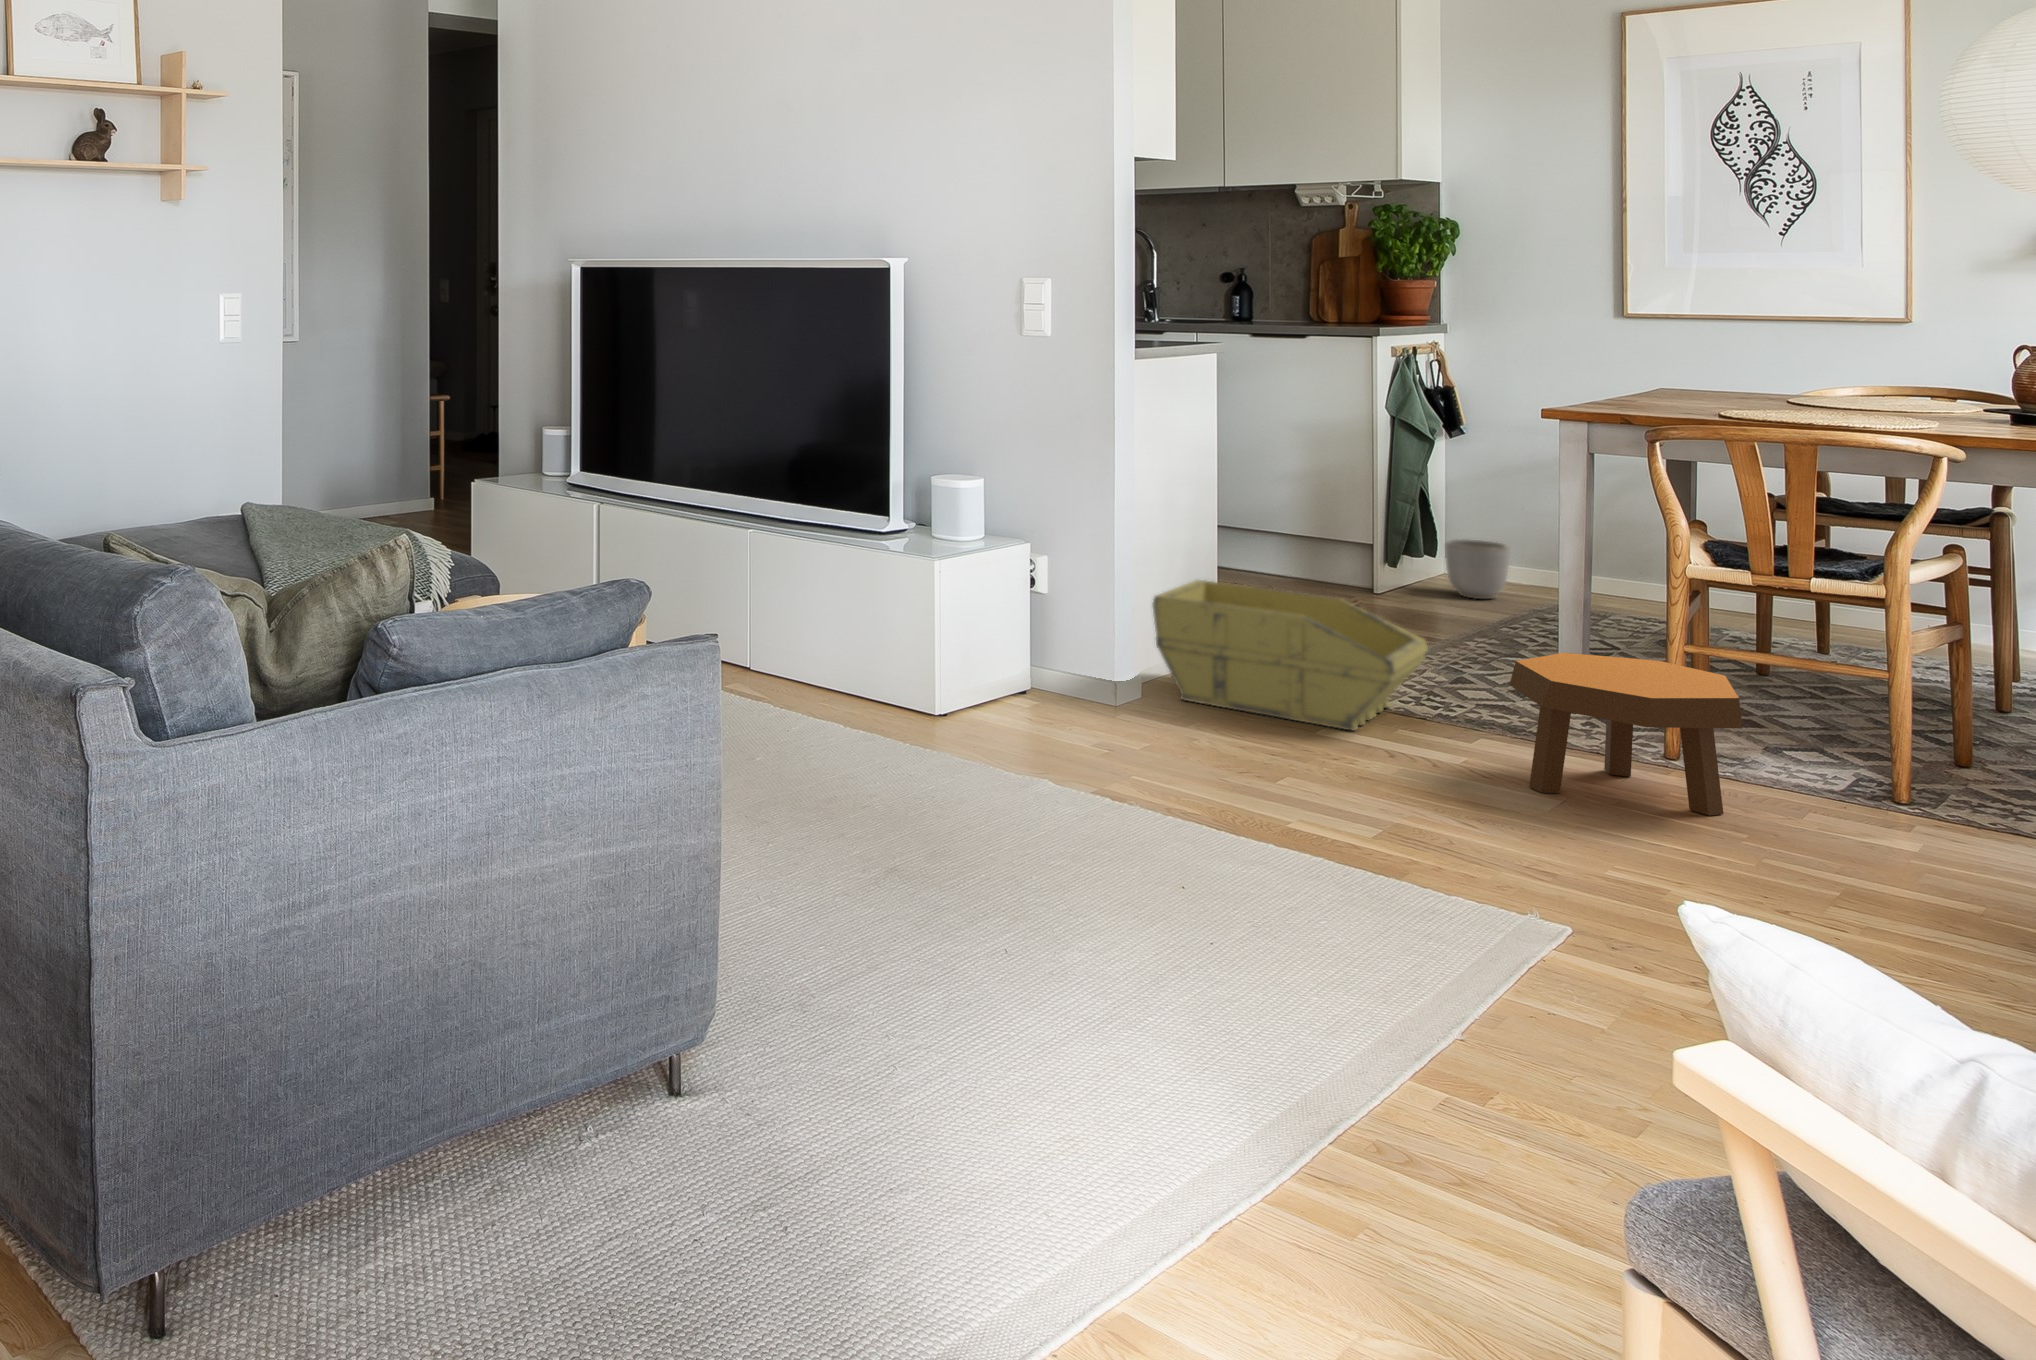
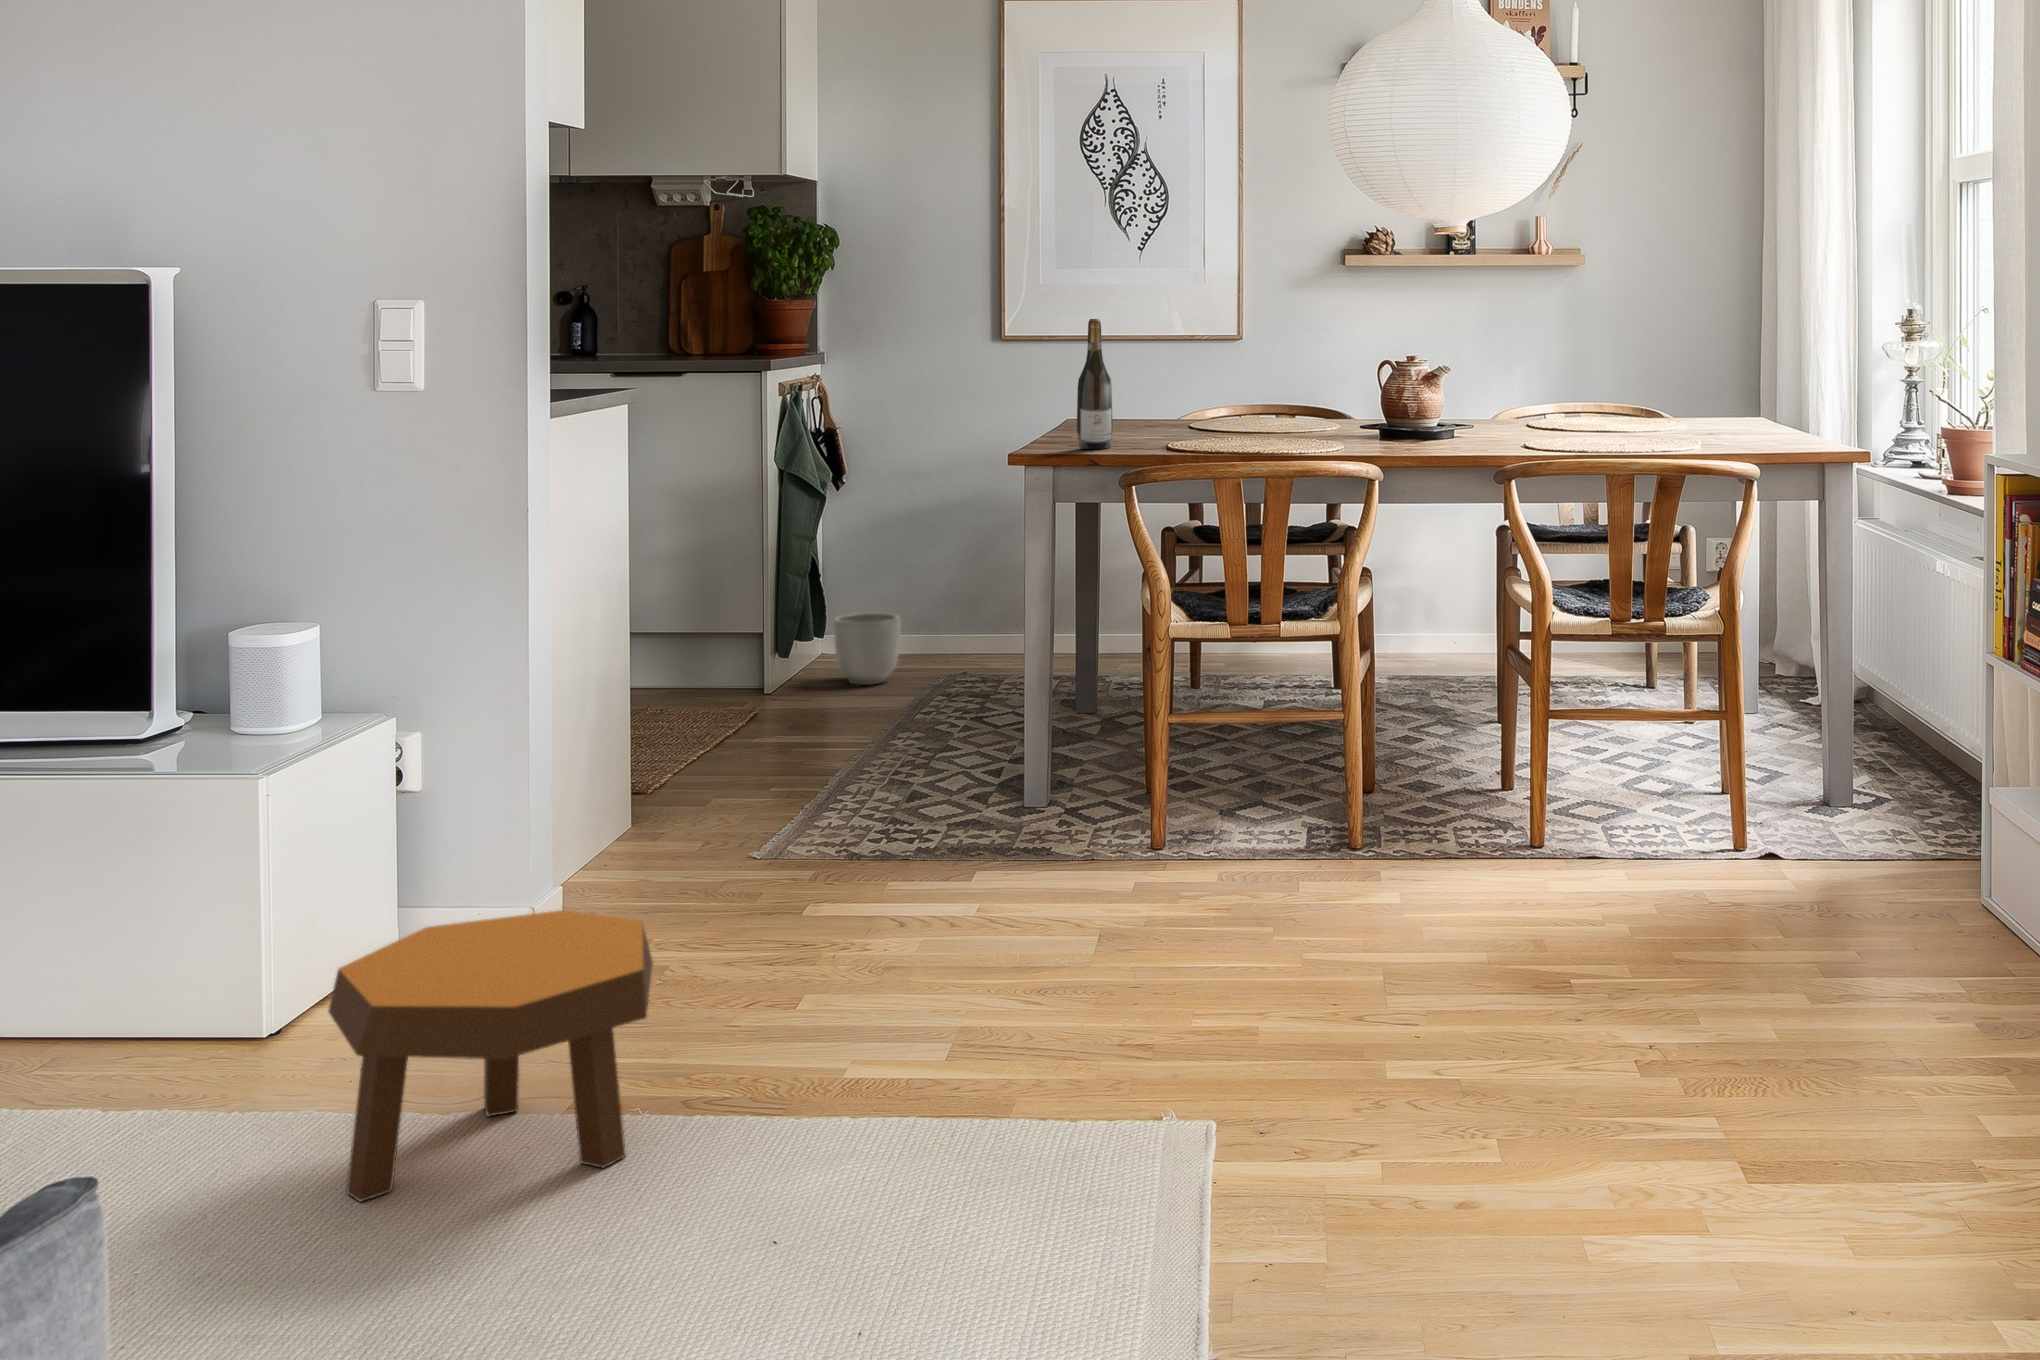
wine bottle: none [1621,298,1659,411] -> present [1077,319,1113,449]
storage bin: present [1152,580,1428,730] -> none [575,721,906,905]
footstool: present [1509,653,1743,816] -> present [329,910,653,1202]

